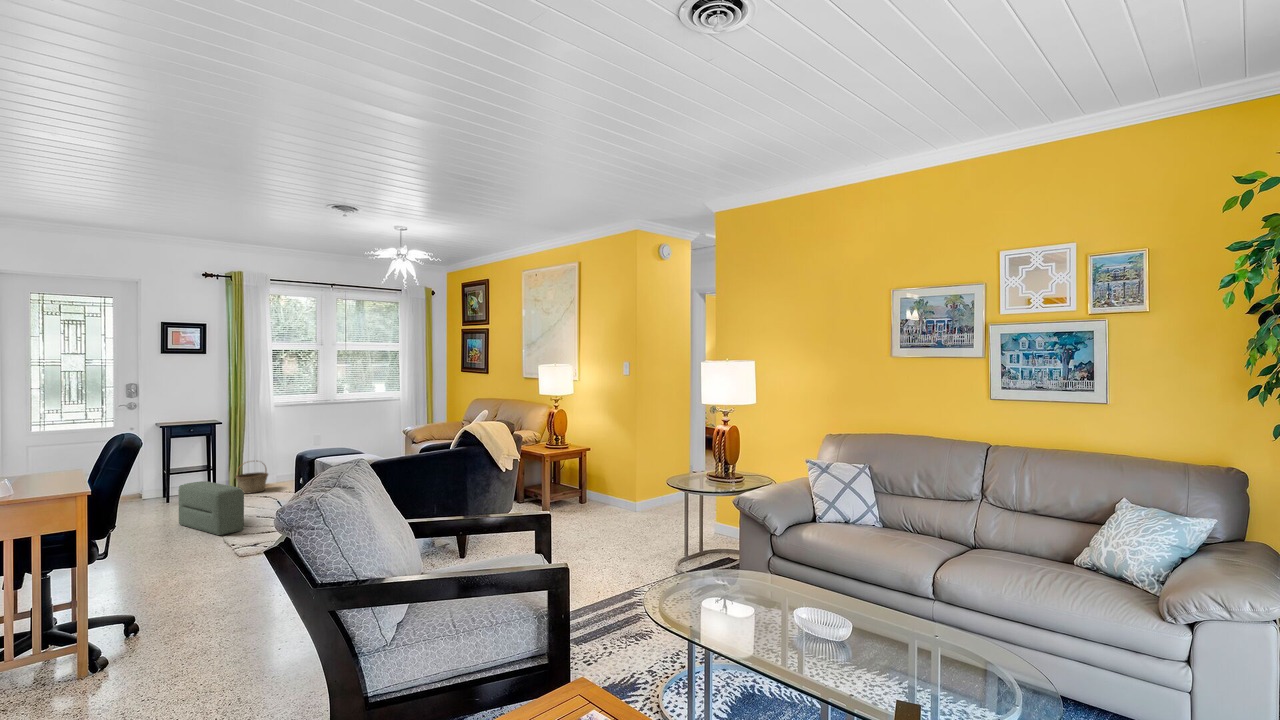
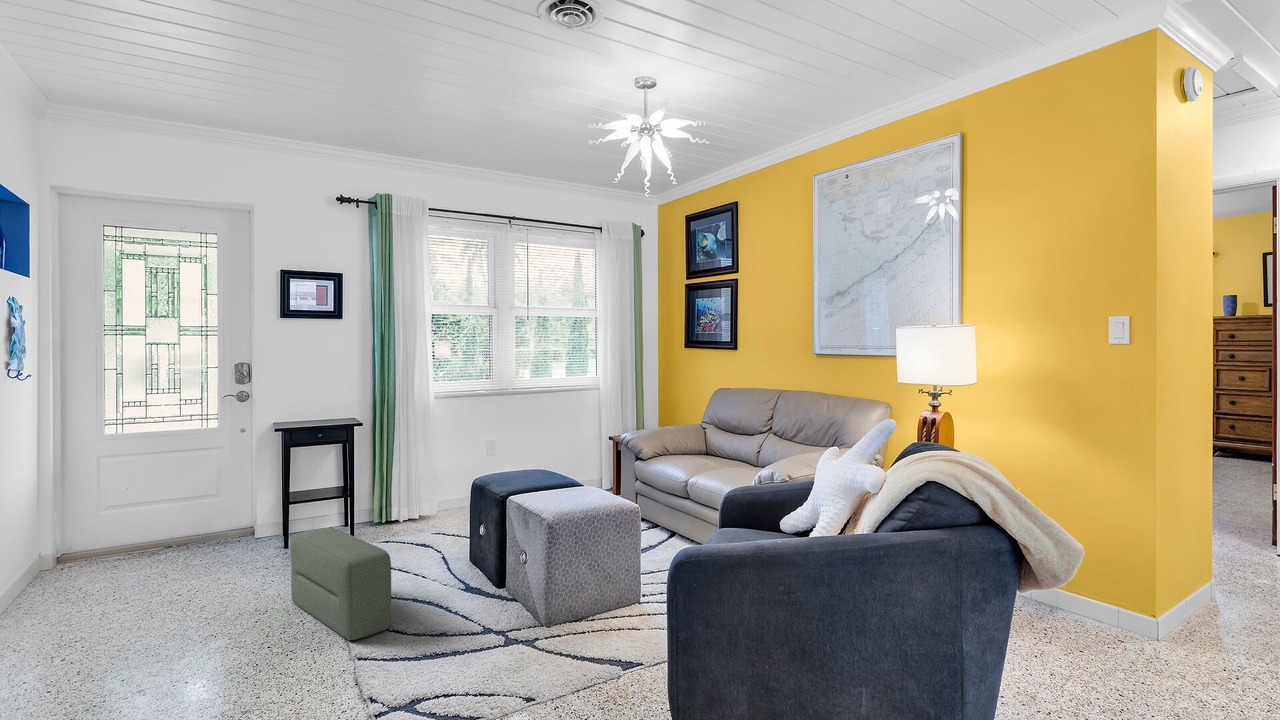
basket: present [235,466,268,494] -> none [381,481,427,532]

